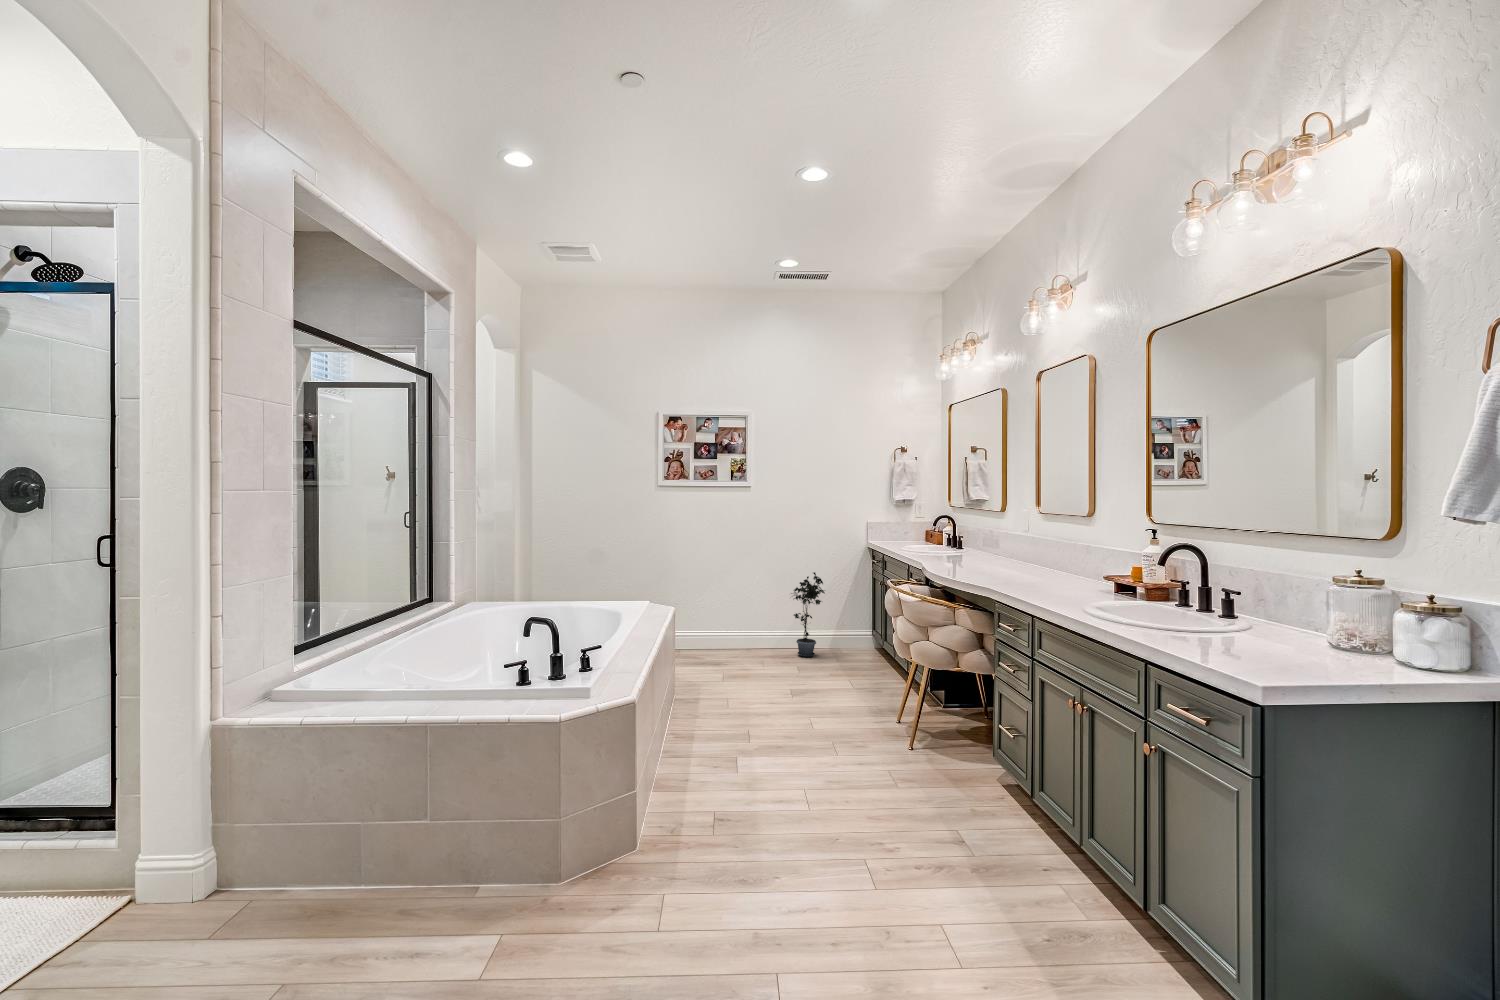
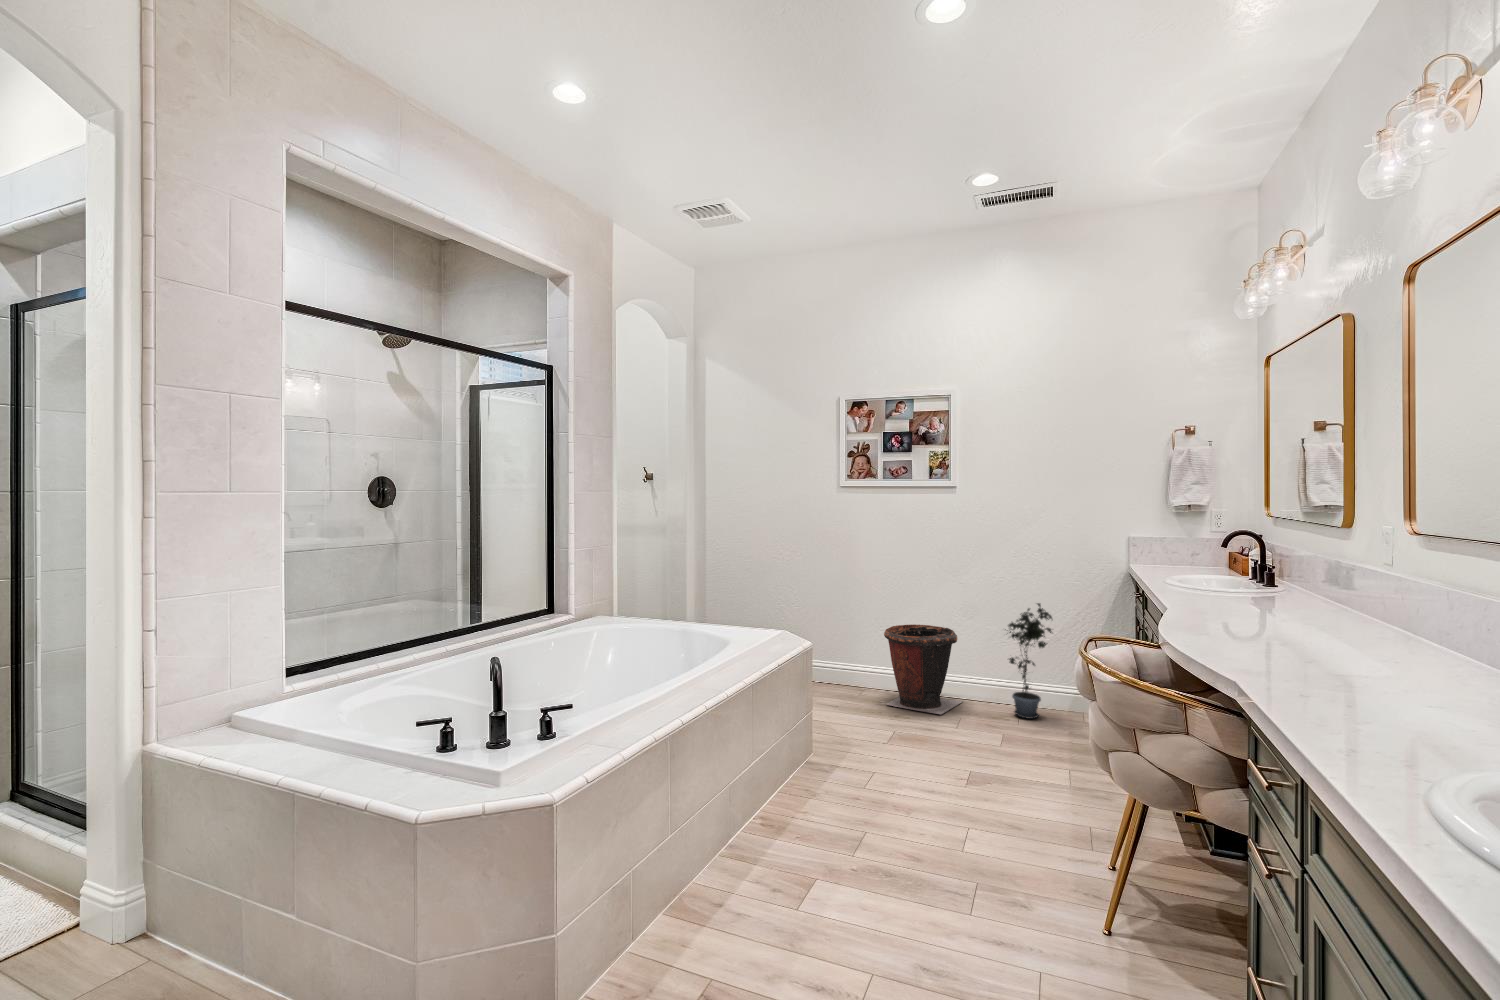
waste bin: none [701,595,758,661] -> present [884,625,962,714]

